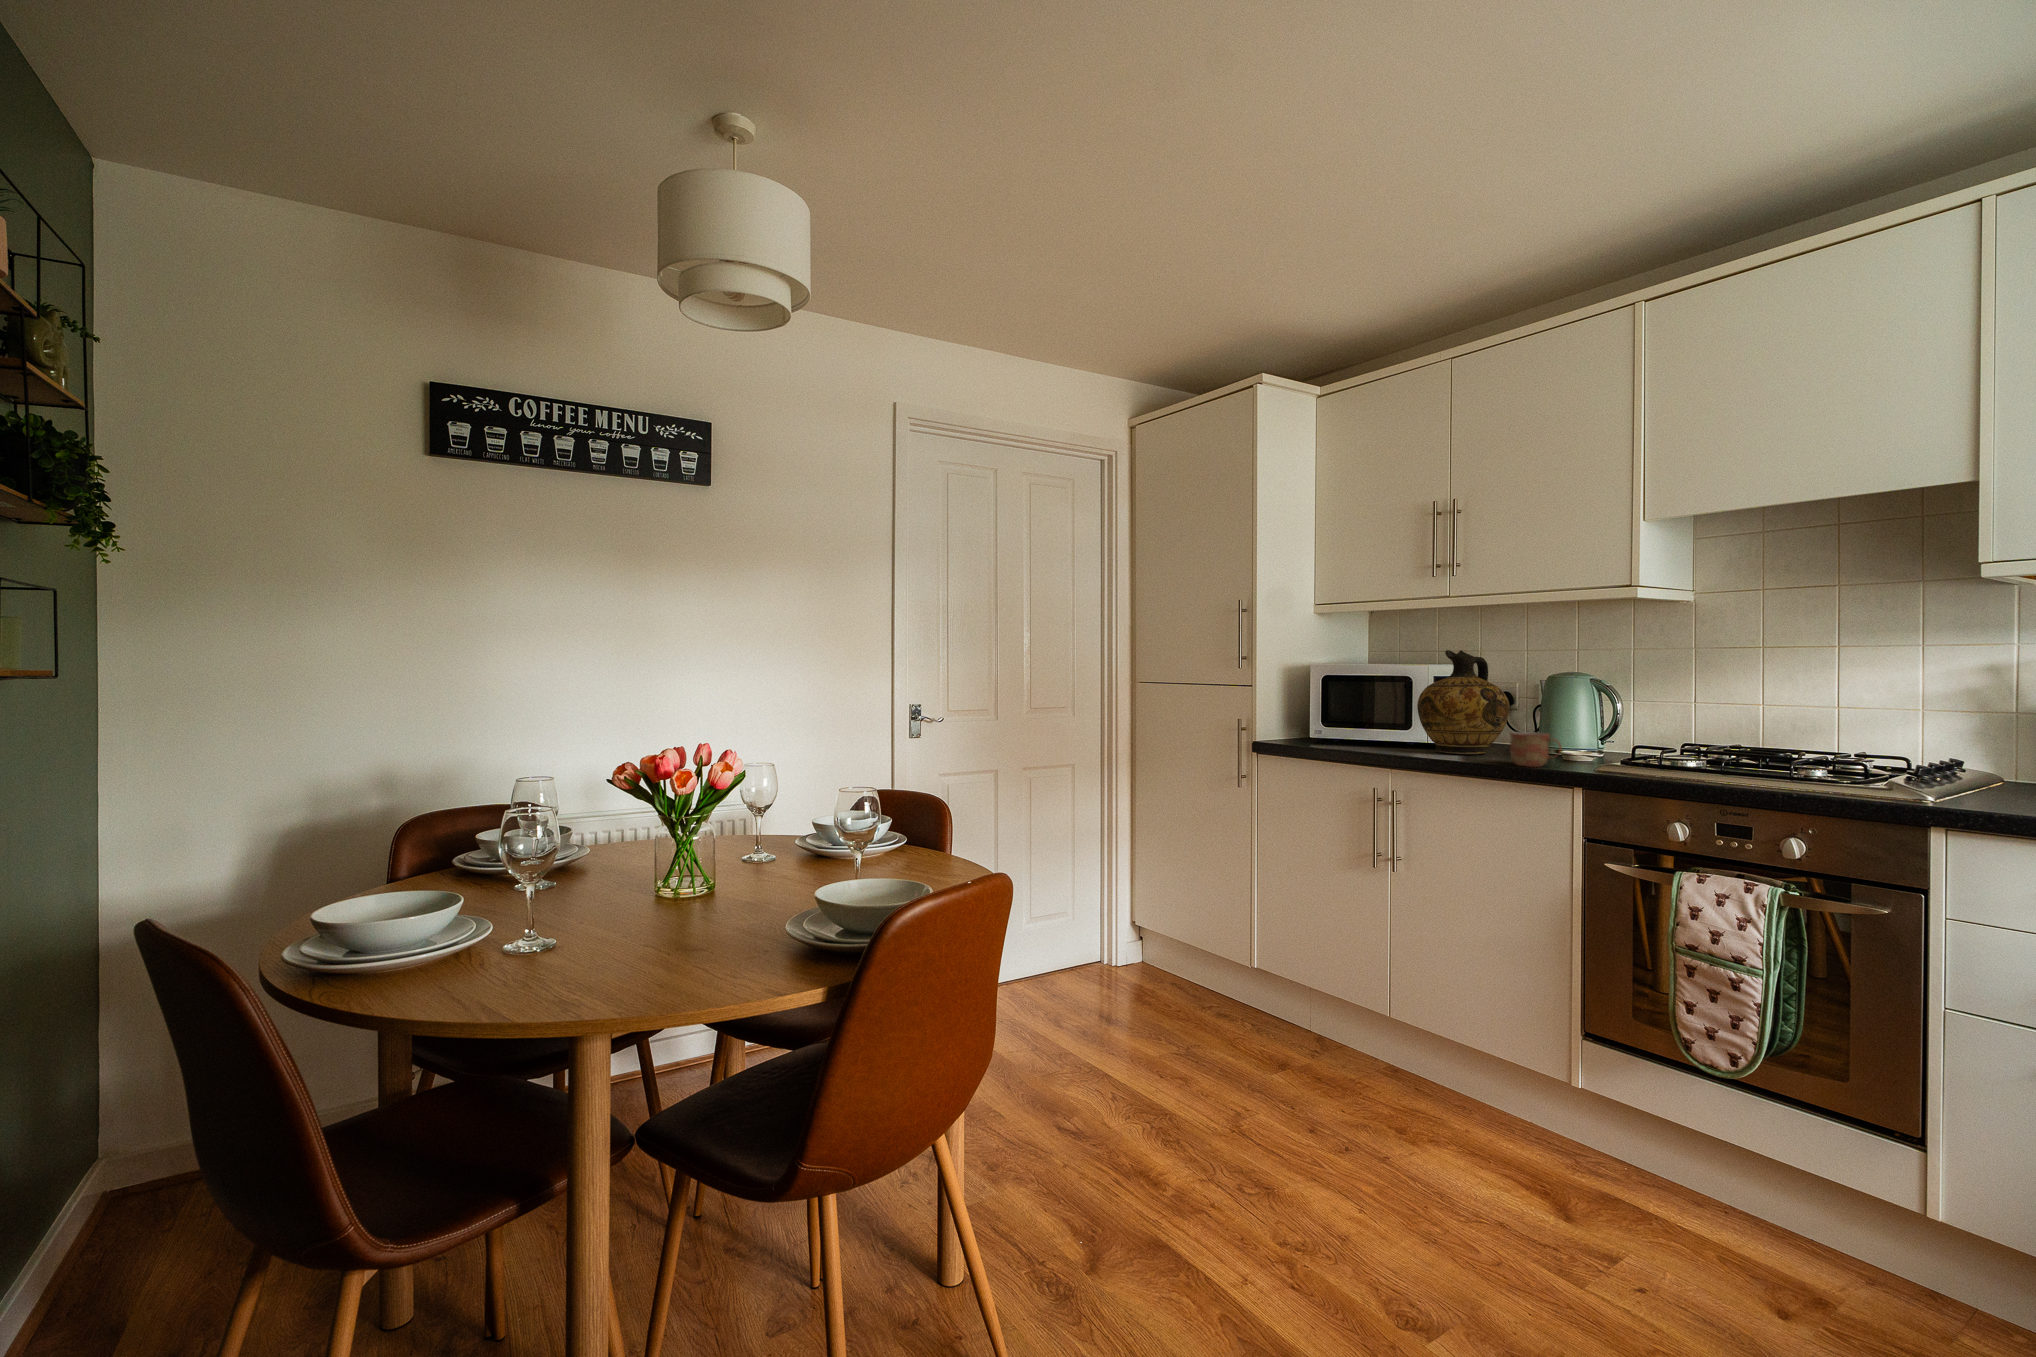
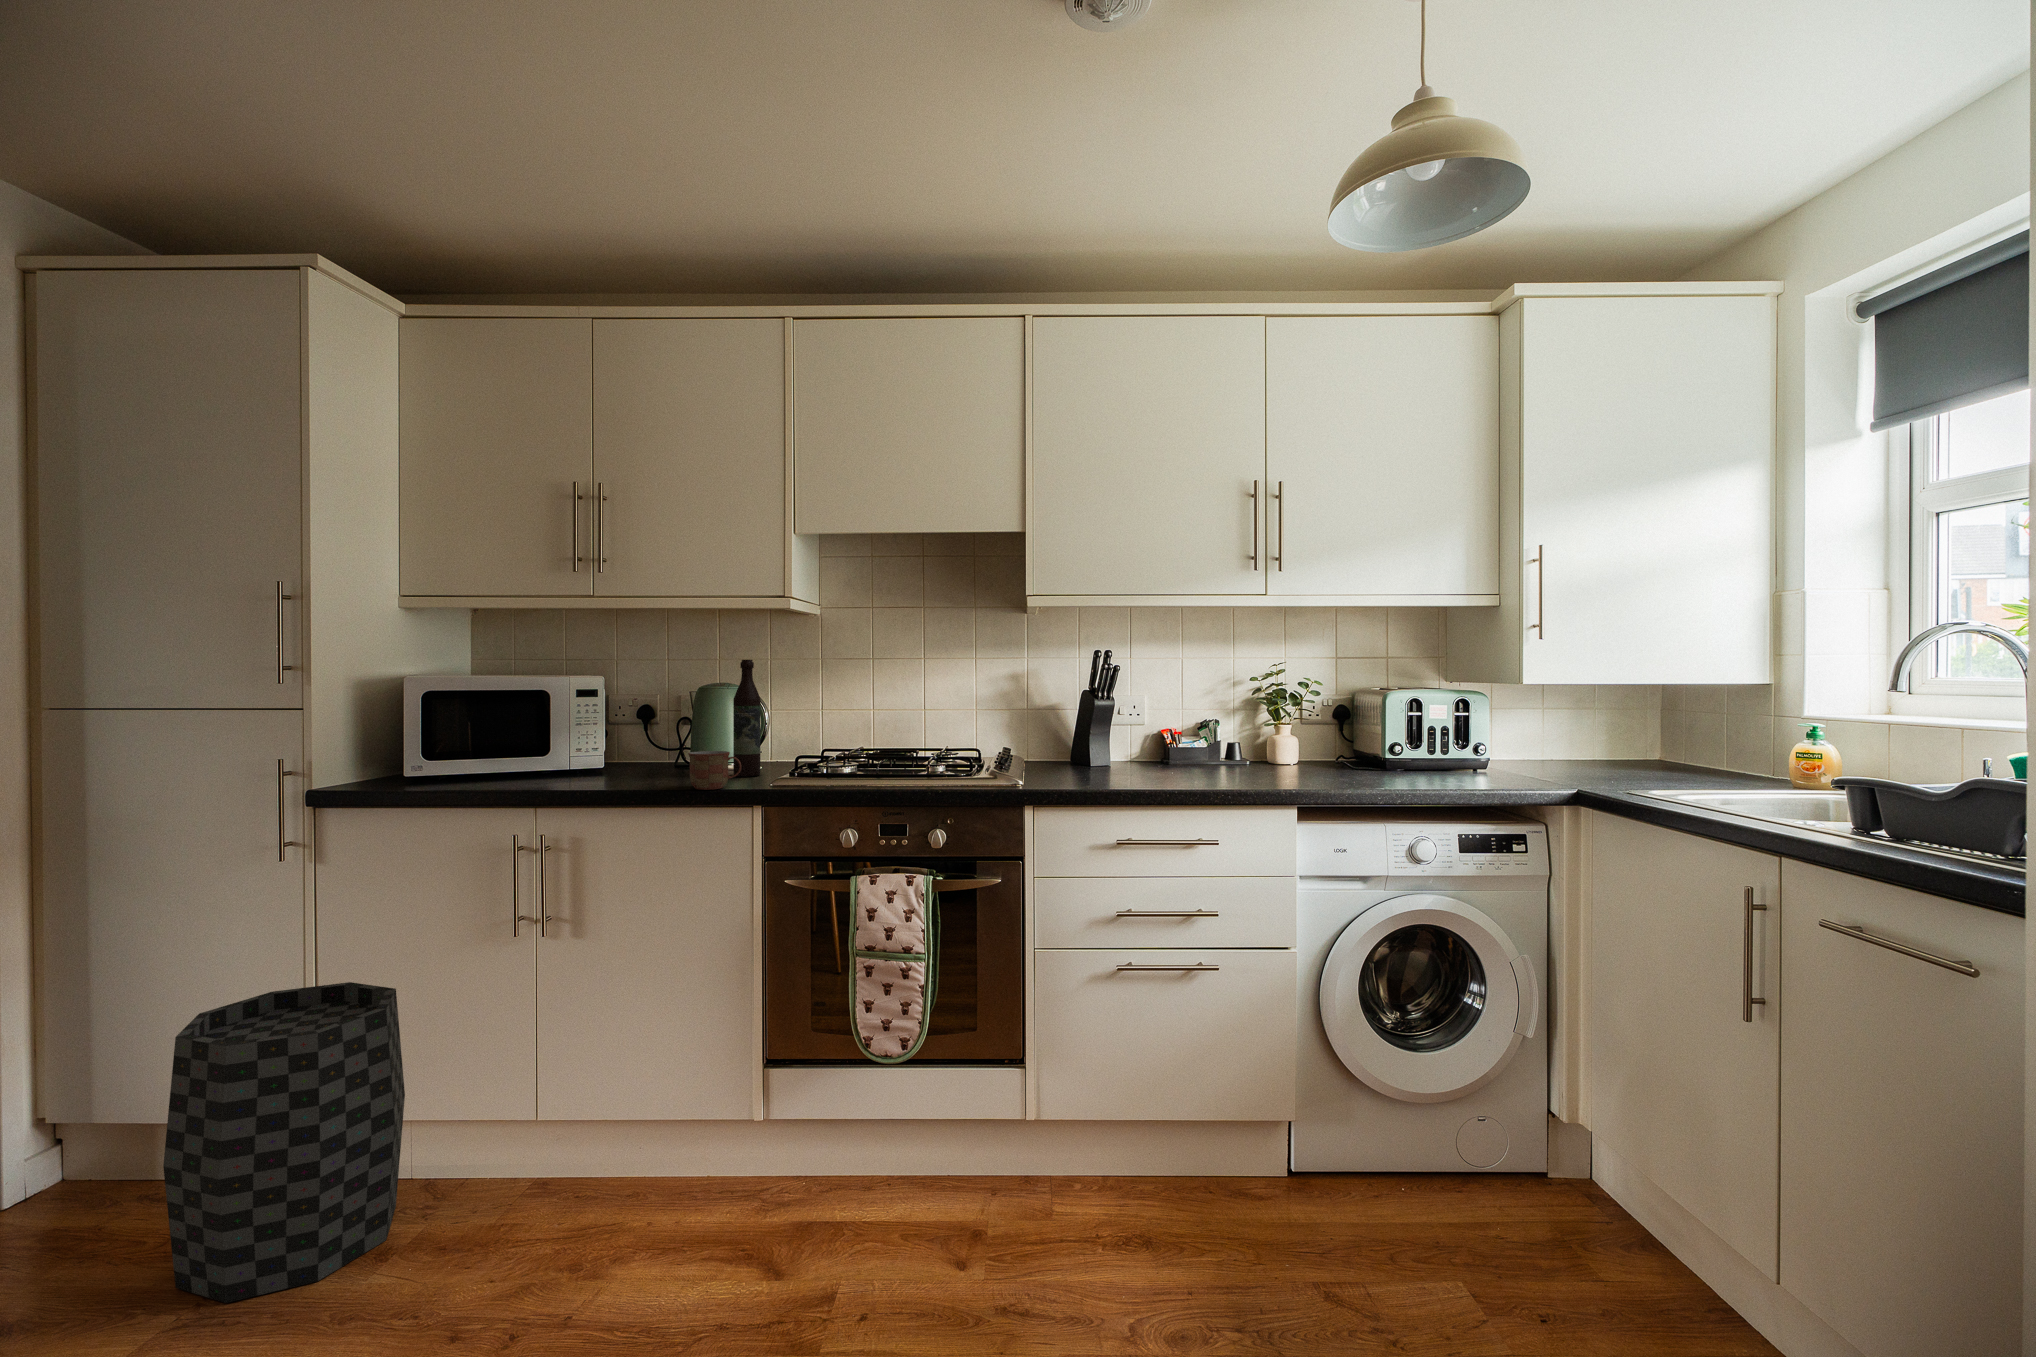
wine bottle: none [1568,649,1598,761] -> present [733,660,761,776]
ceramic jug: present [1417,650,1510,754] -> none [568,660,672,782]
trash can: none [1169,871,1300,1063] -> present [163,982,405,1303]

